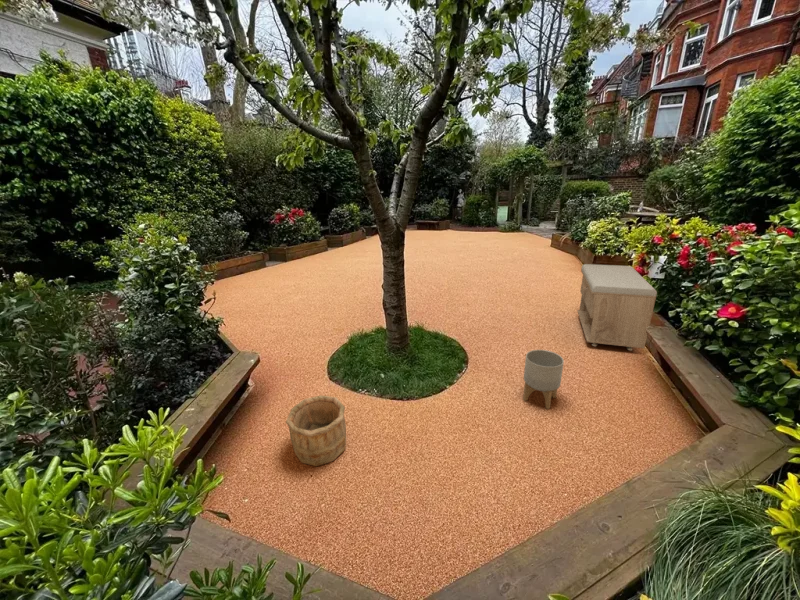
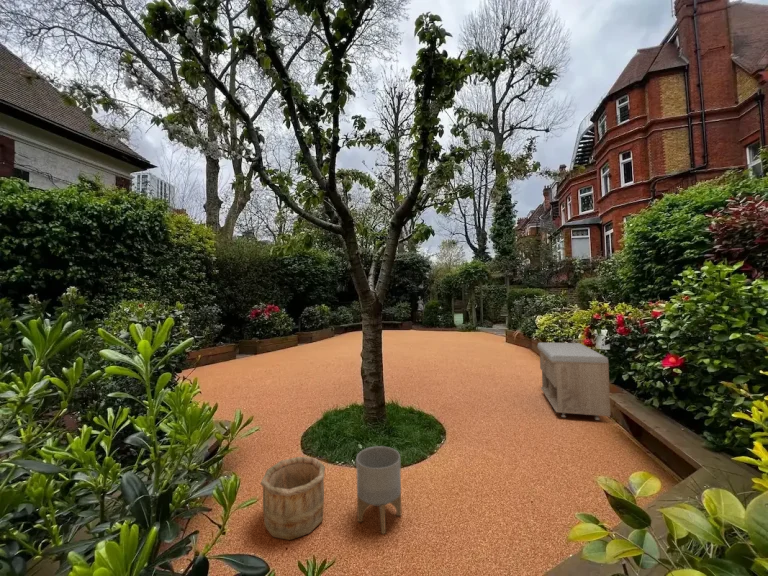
planter: present [523,350,564,409] -> present [356,446,401,534]

